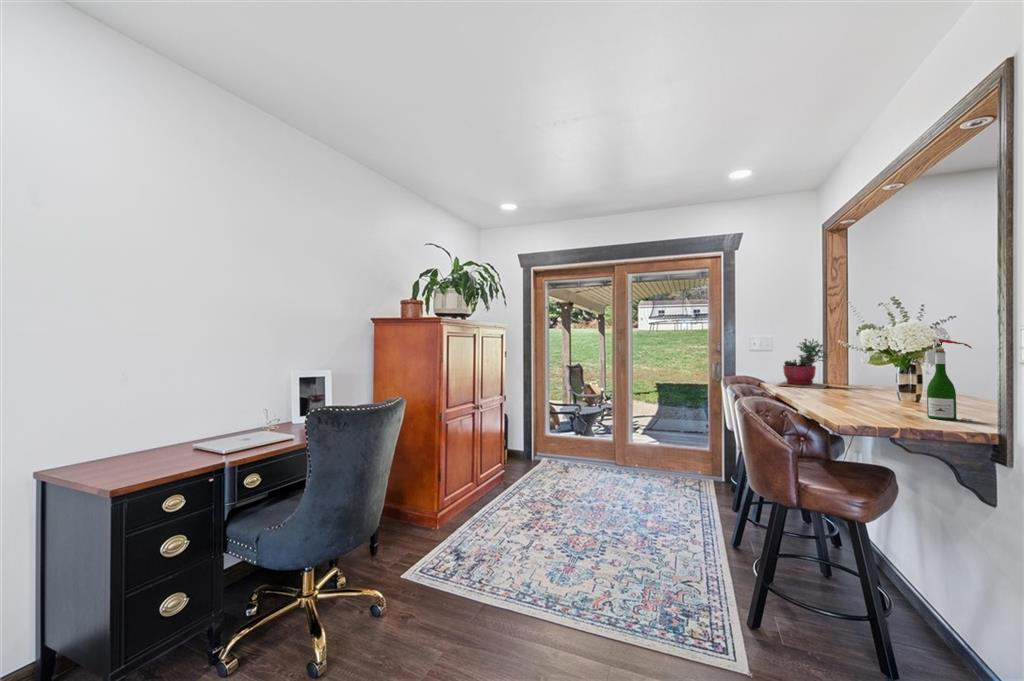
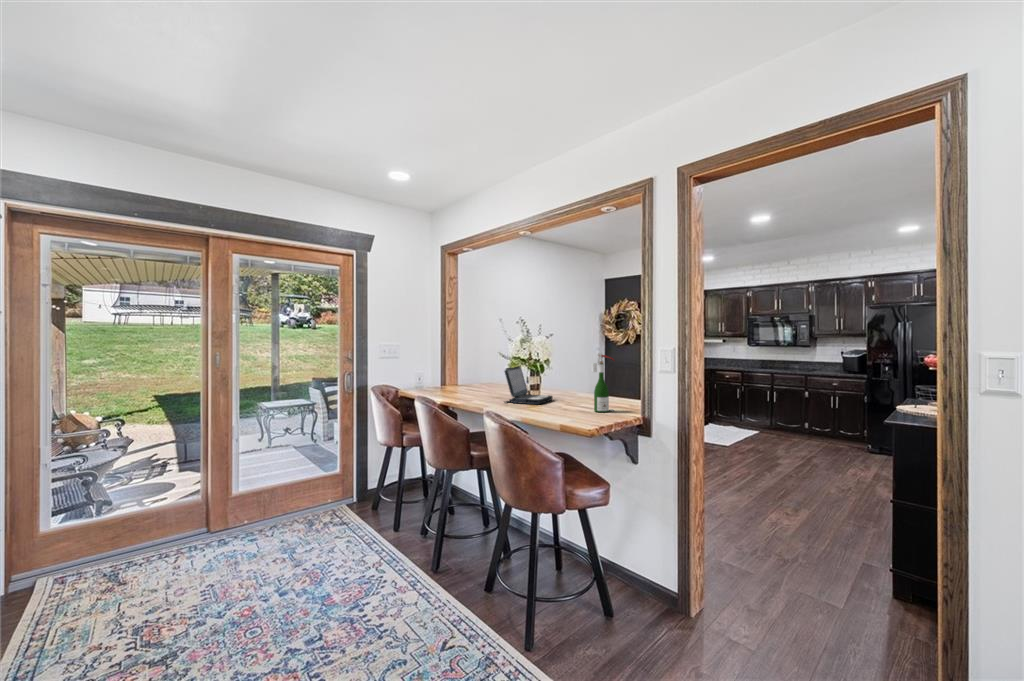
succulent plant: present [778,339,829,388] -> none [422,348,462,394]
laptop: none [831,358,920,404] -> present [504,367,553,404]

